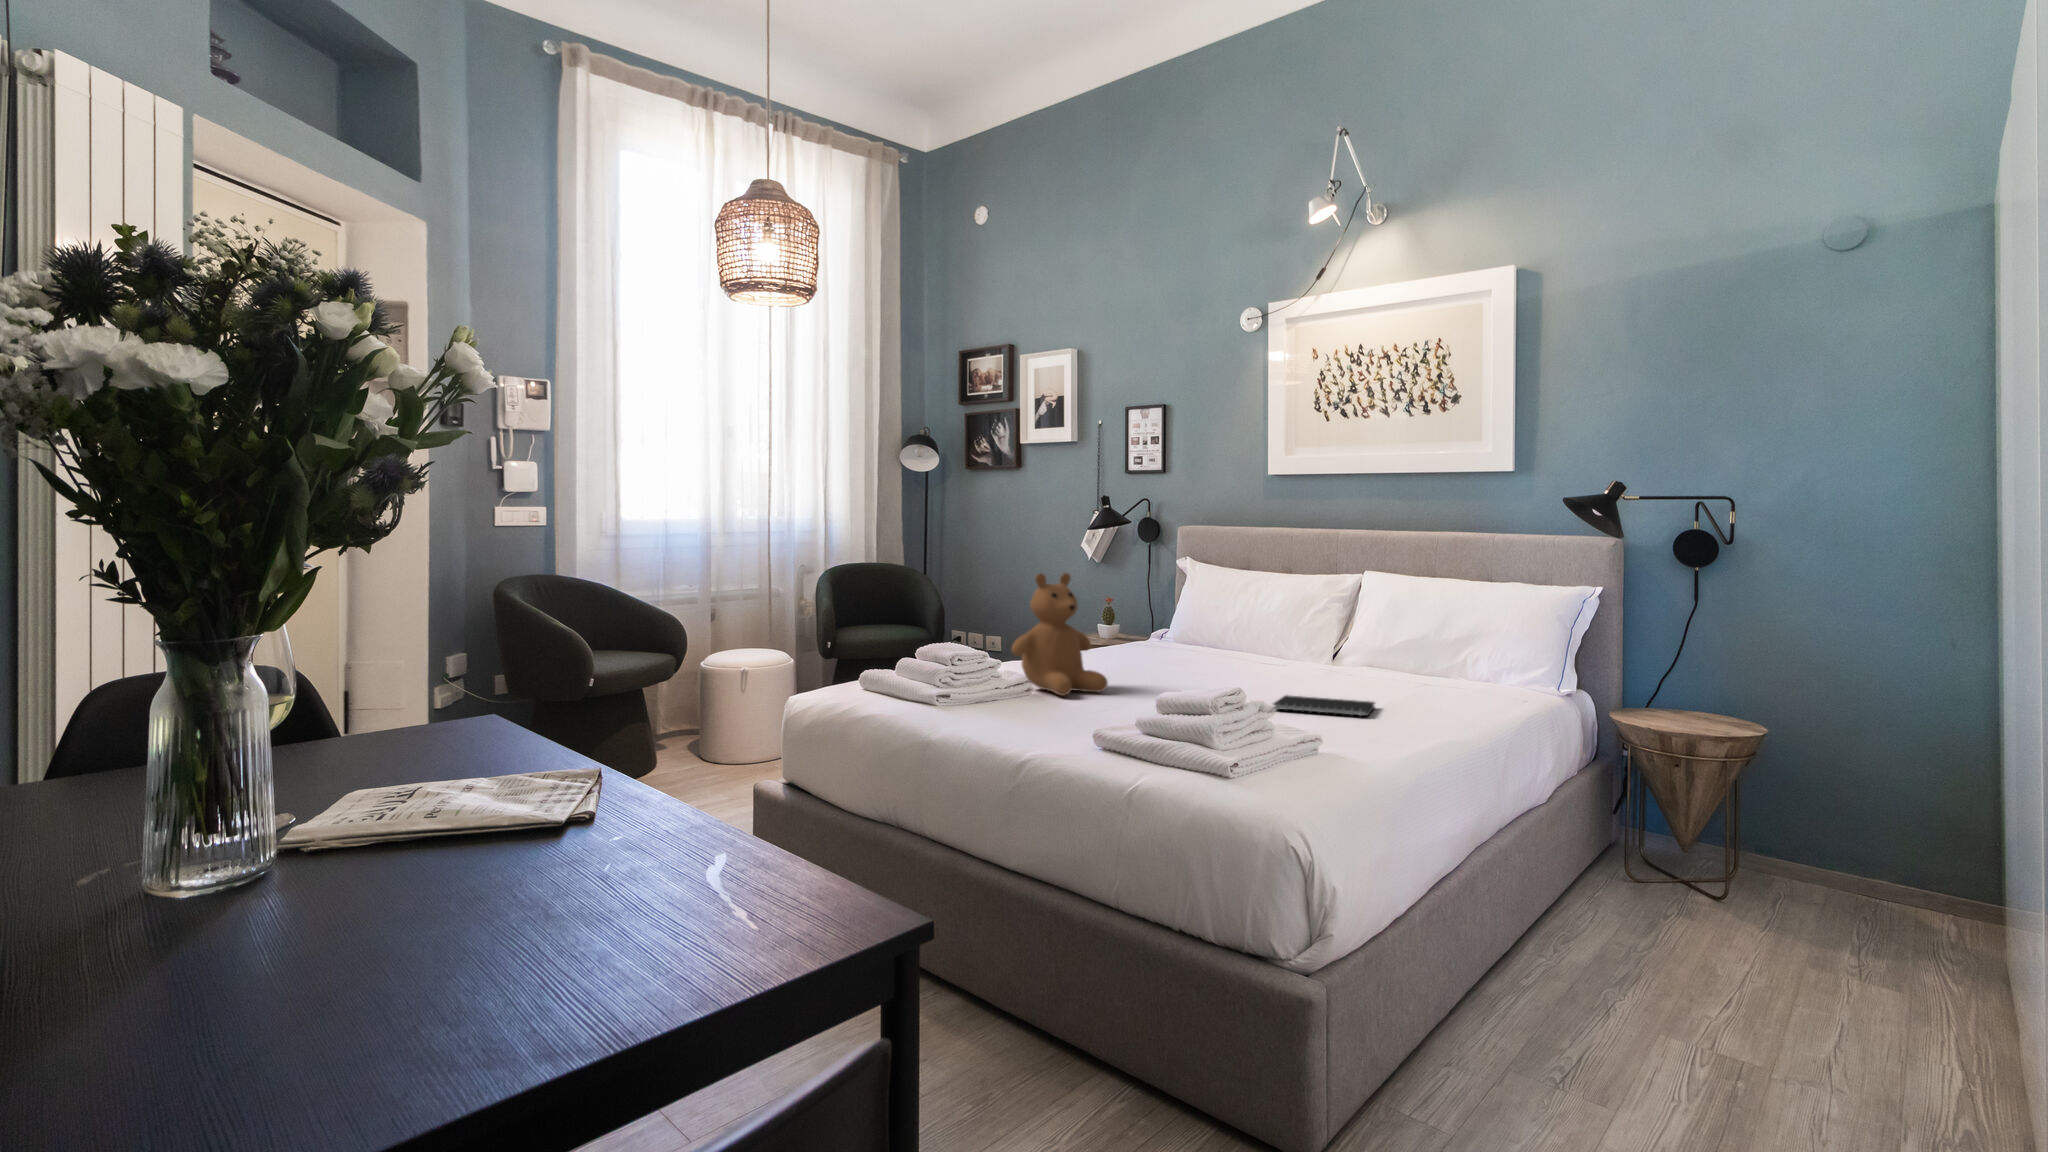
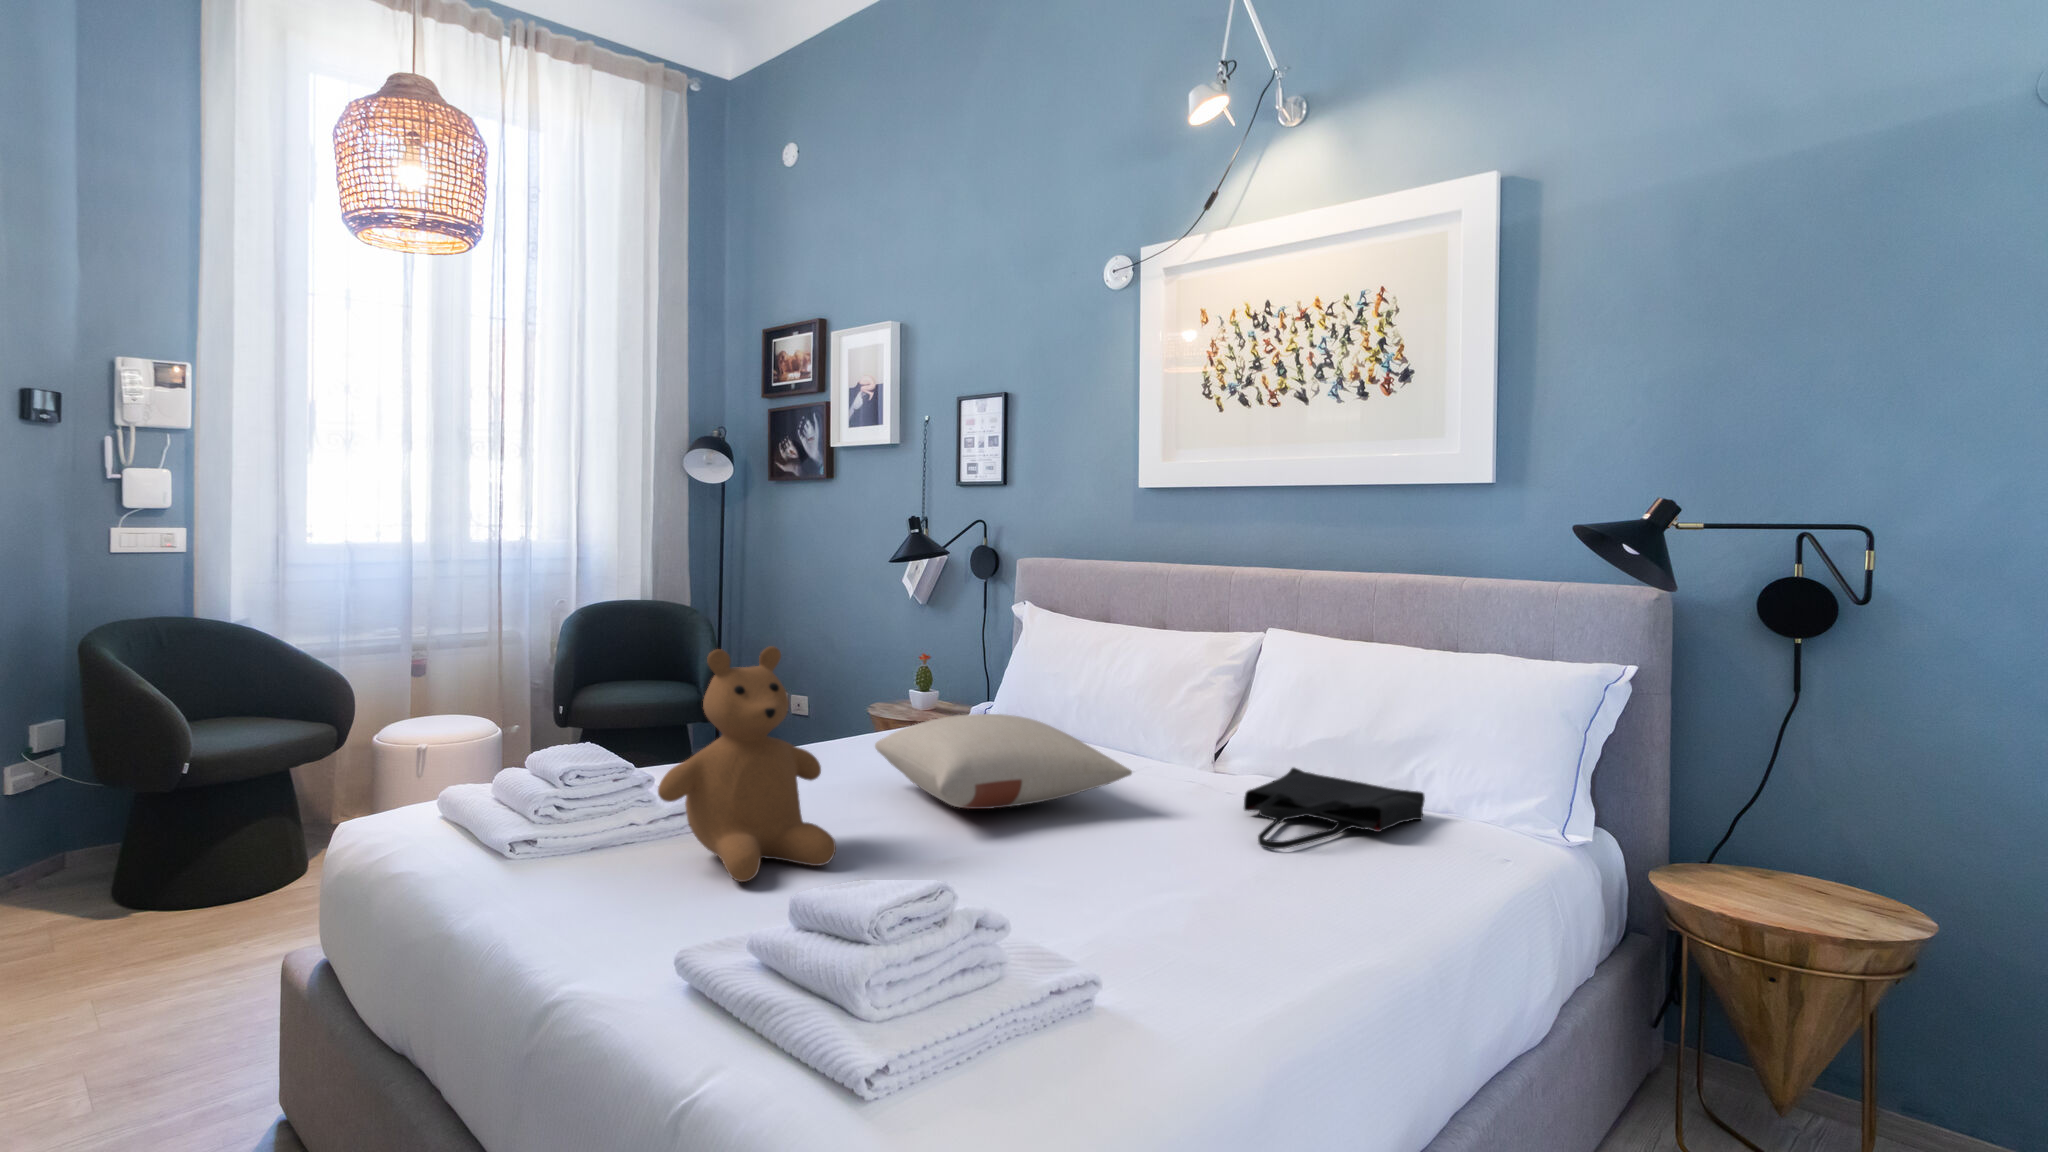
pillow: none [1105,622,1271,675] -> present [875,714,1132,809]
tote bag: none [1340,656,1454,690] -> present [1244,768,1425,849]
notebook: present [1273,695,1375,716] -> none [1123,877,1316,952]

